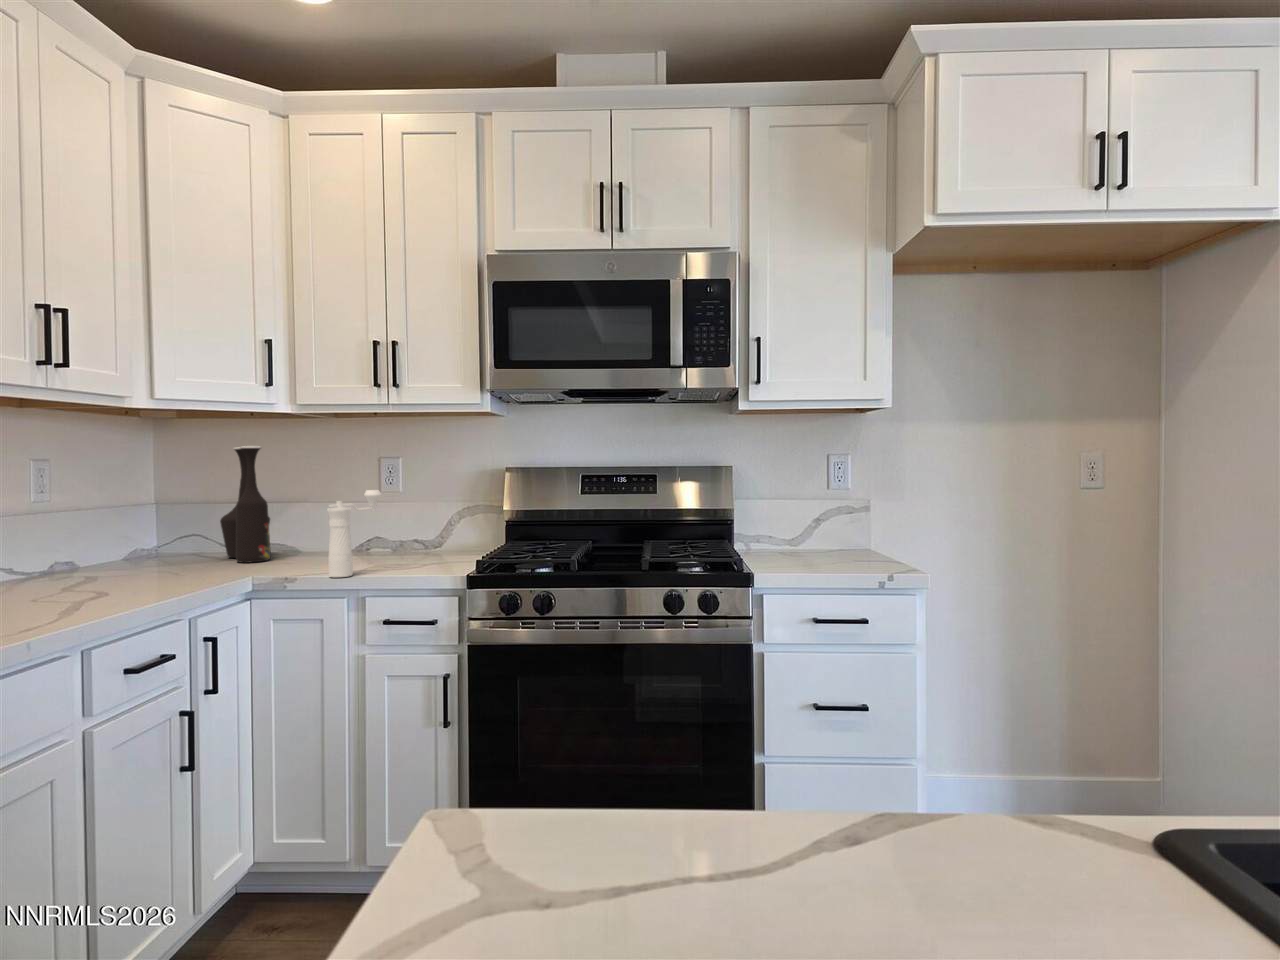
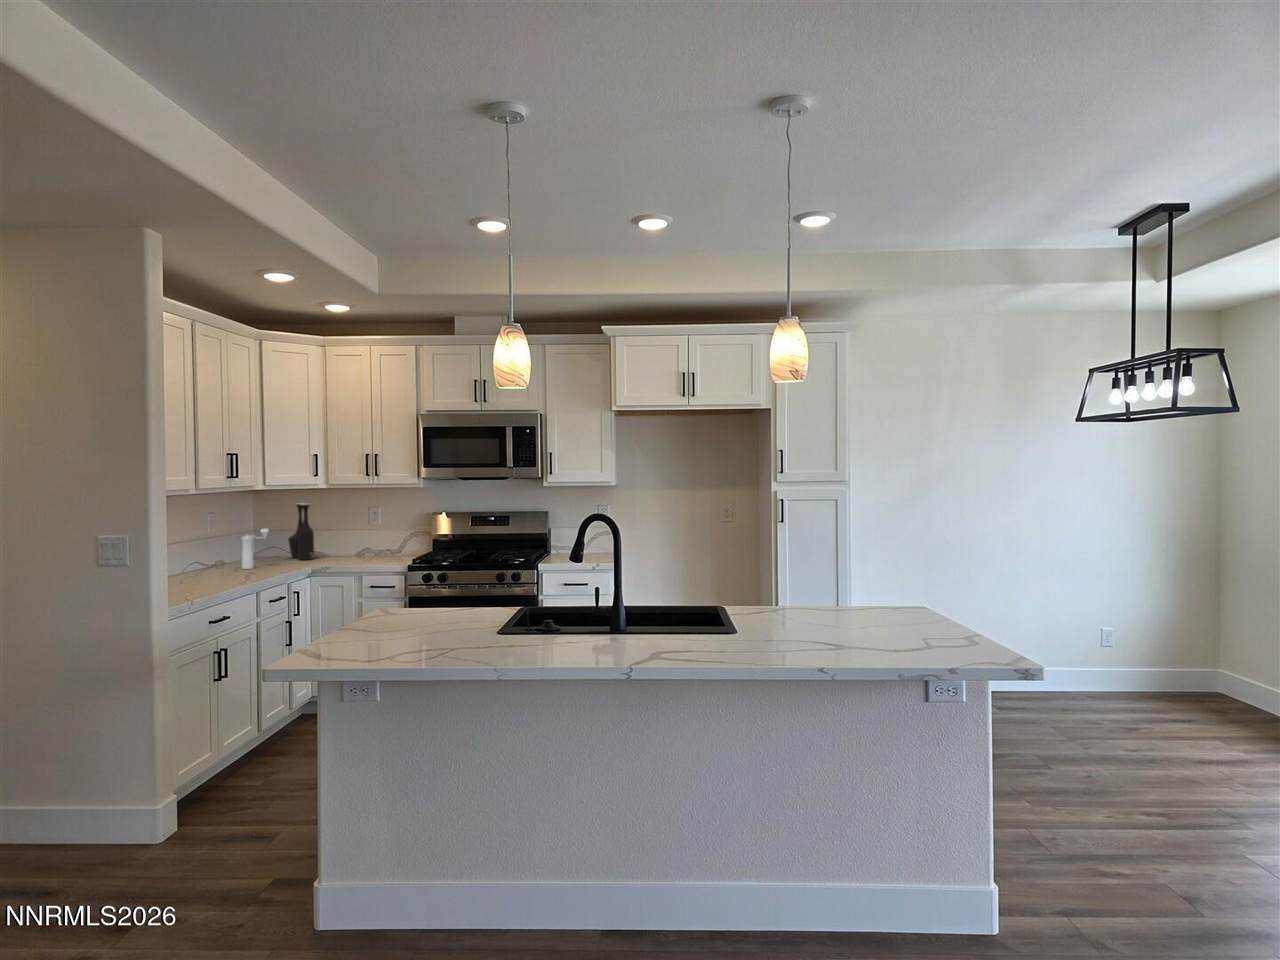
pepper mill: present [327,490,381,577] -> present [242,529,269,569]

